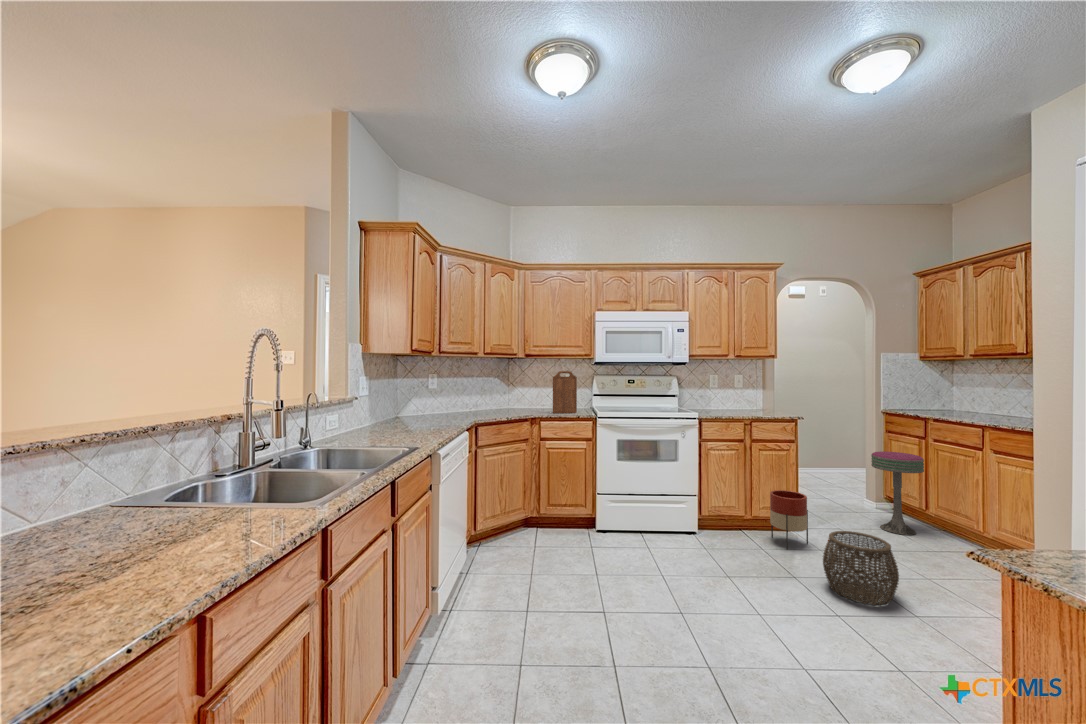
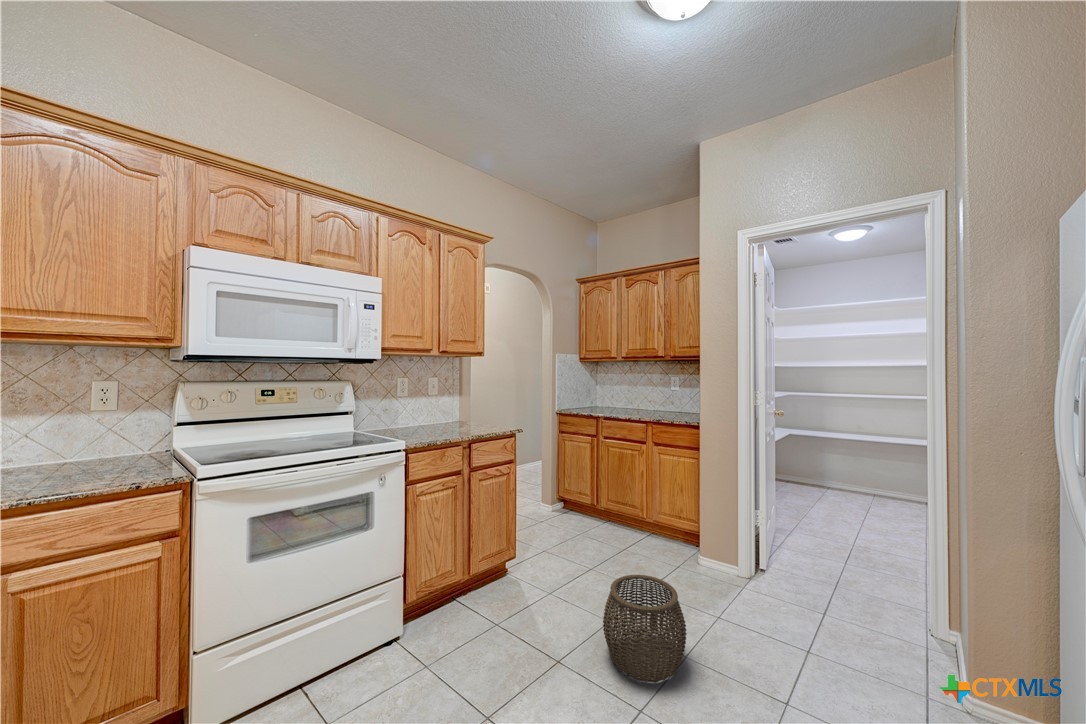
cutting board: present [553,371,577,413] -> none [30,376,126,492]
bar stool: present [871,452,924,535] -> none [563,453,605,538]
planter: present [770,490,808,550] -> none [499,528,544,616]

